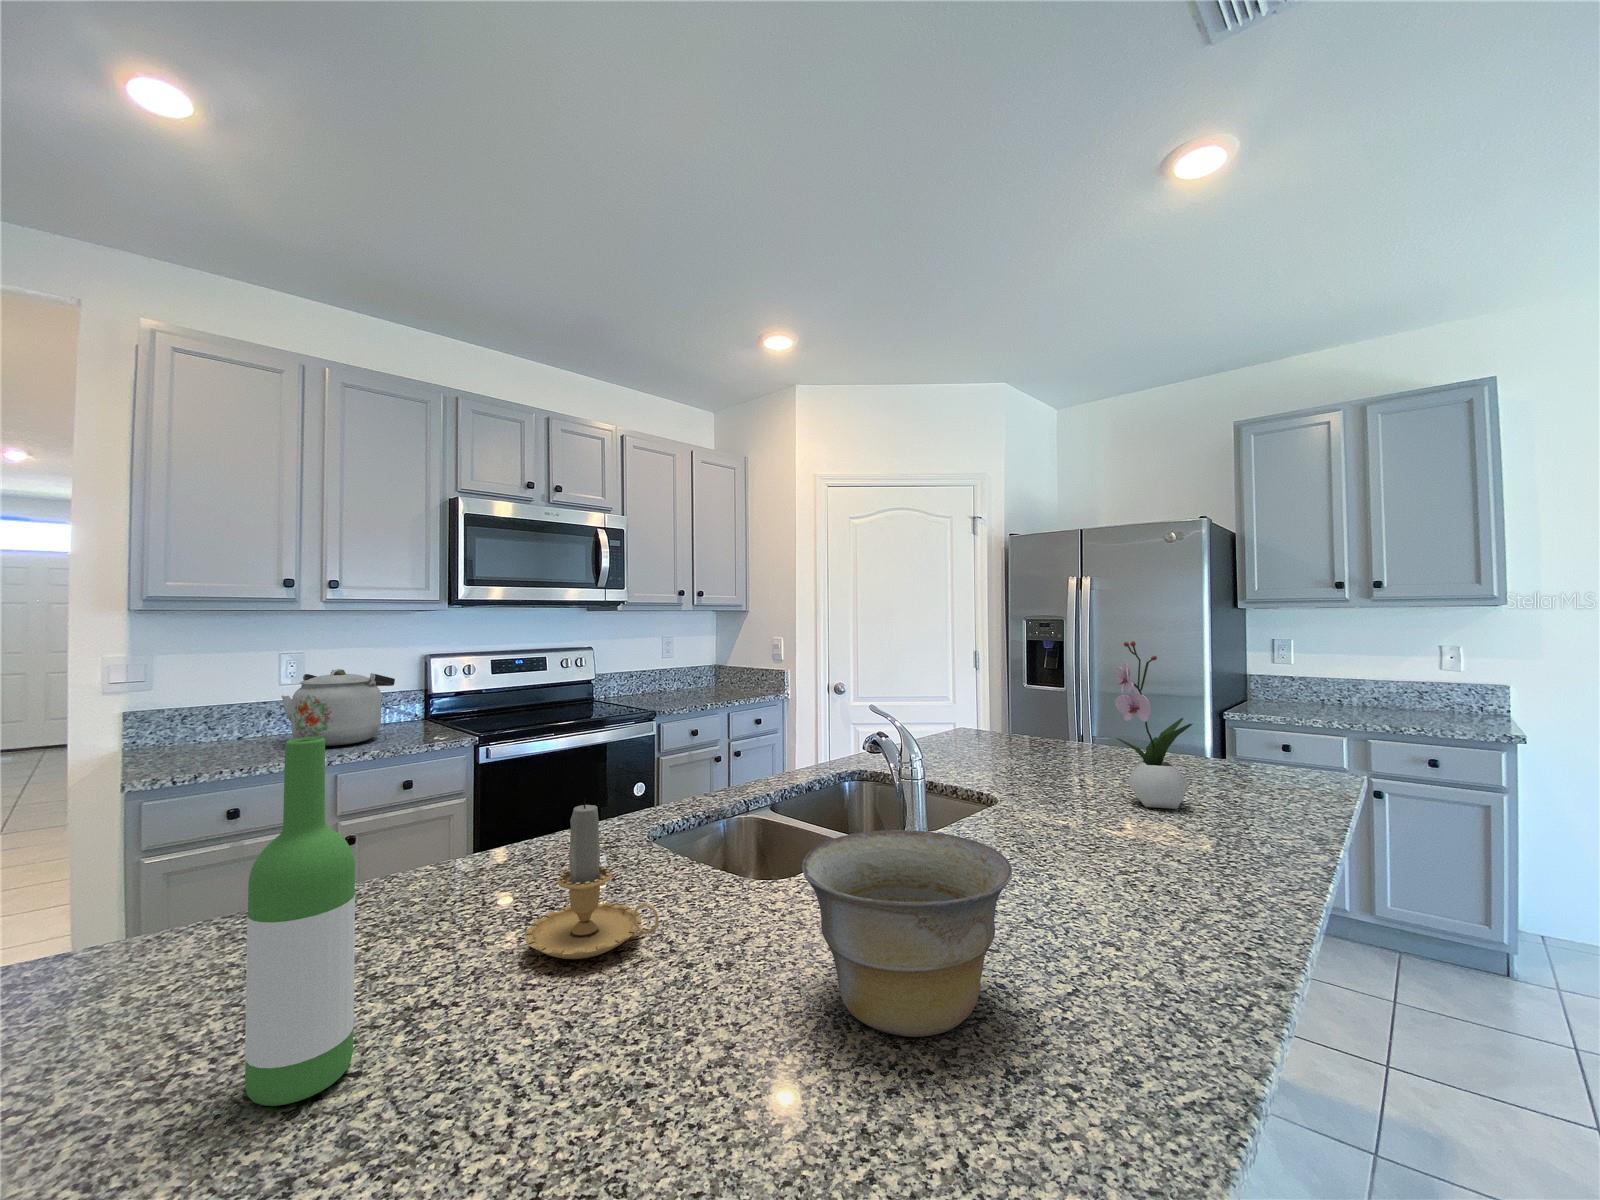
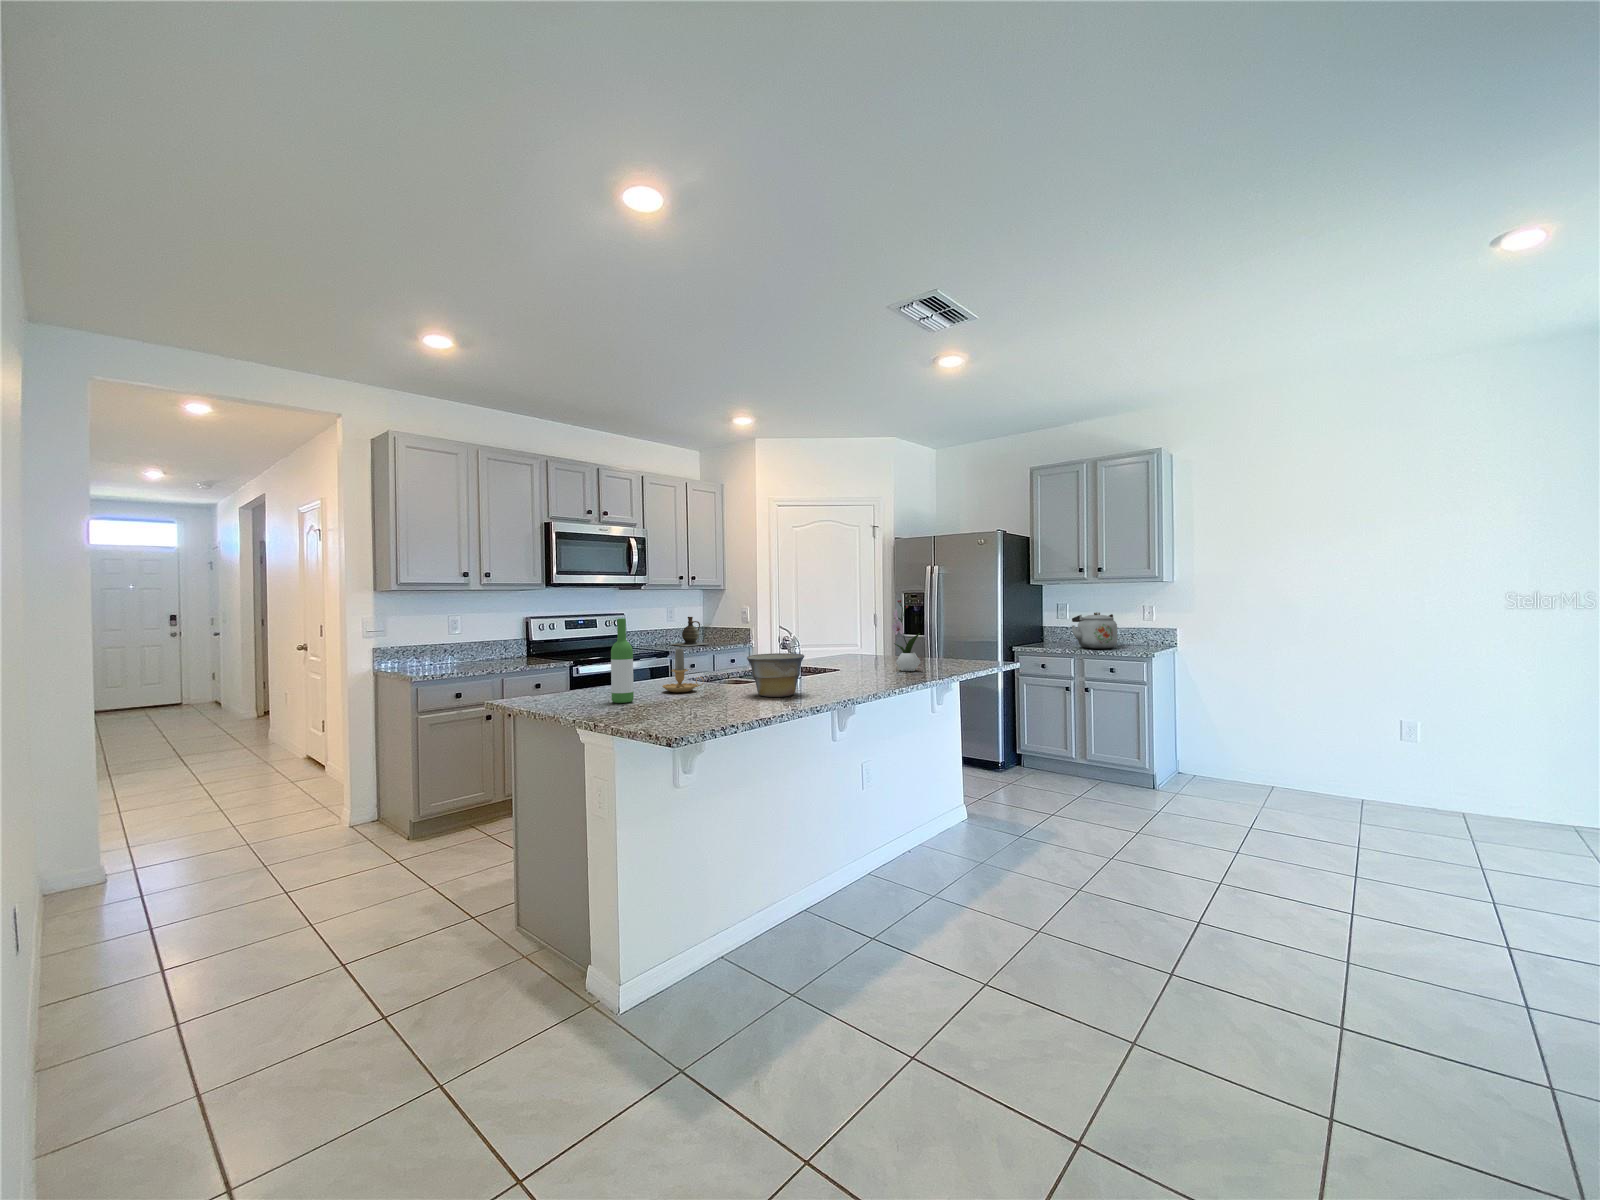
ceramic jug: none [663,651,726,697] -> present [671,617,707,646]
kettle: present [281,669,395,746] -> present [1072,612,1117,649]

